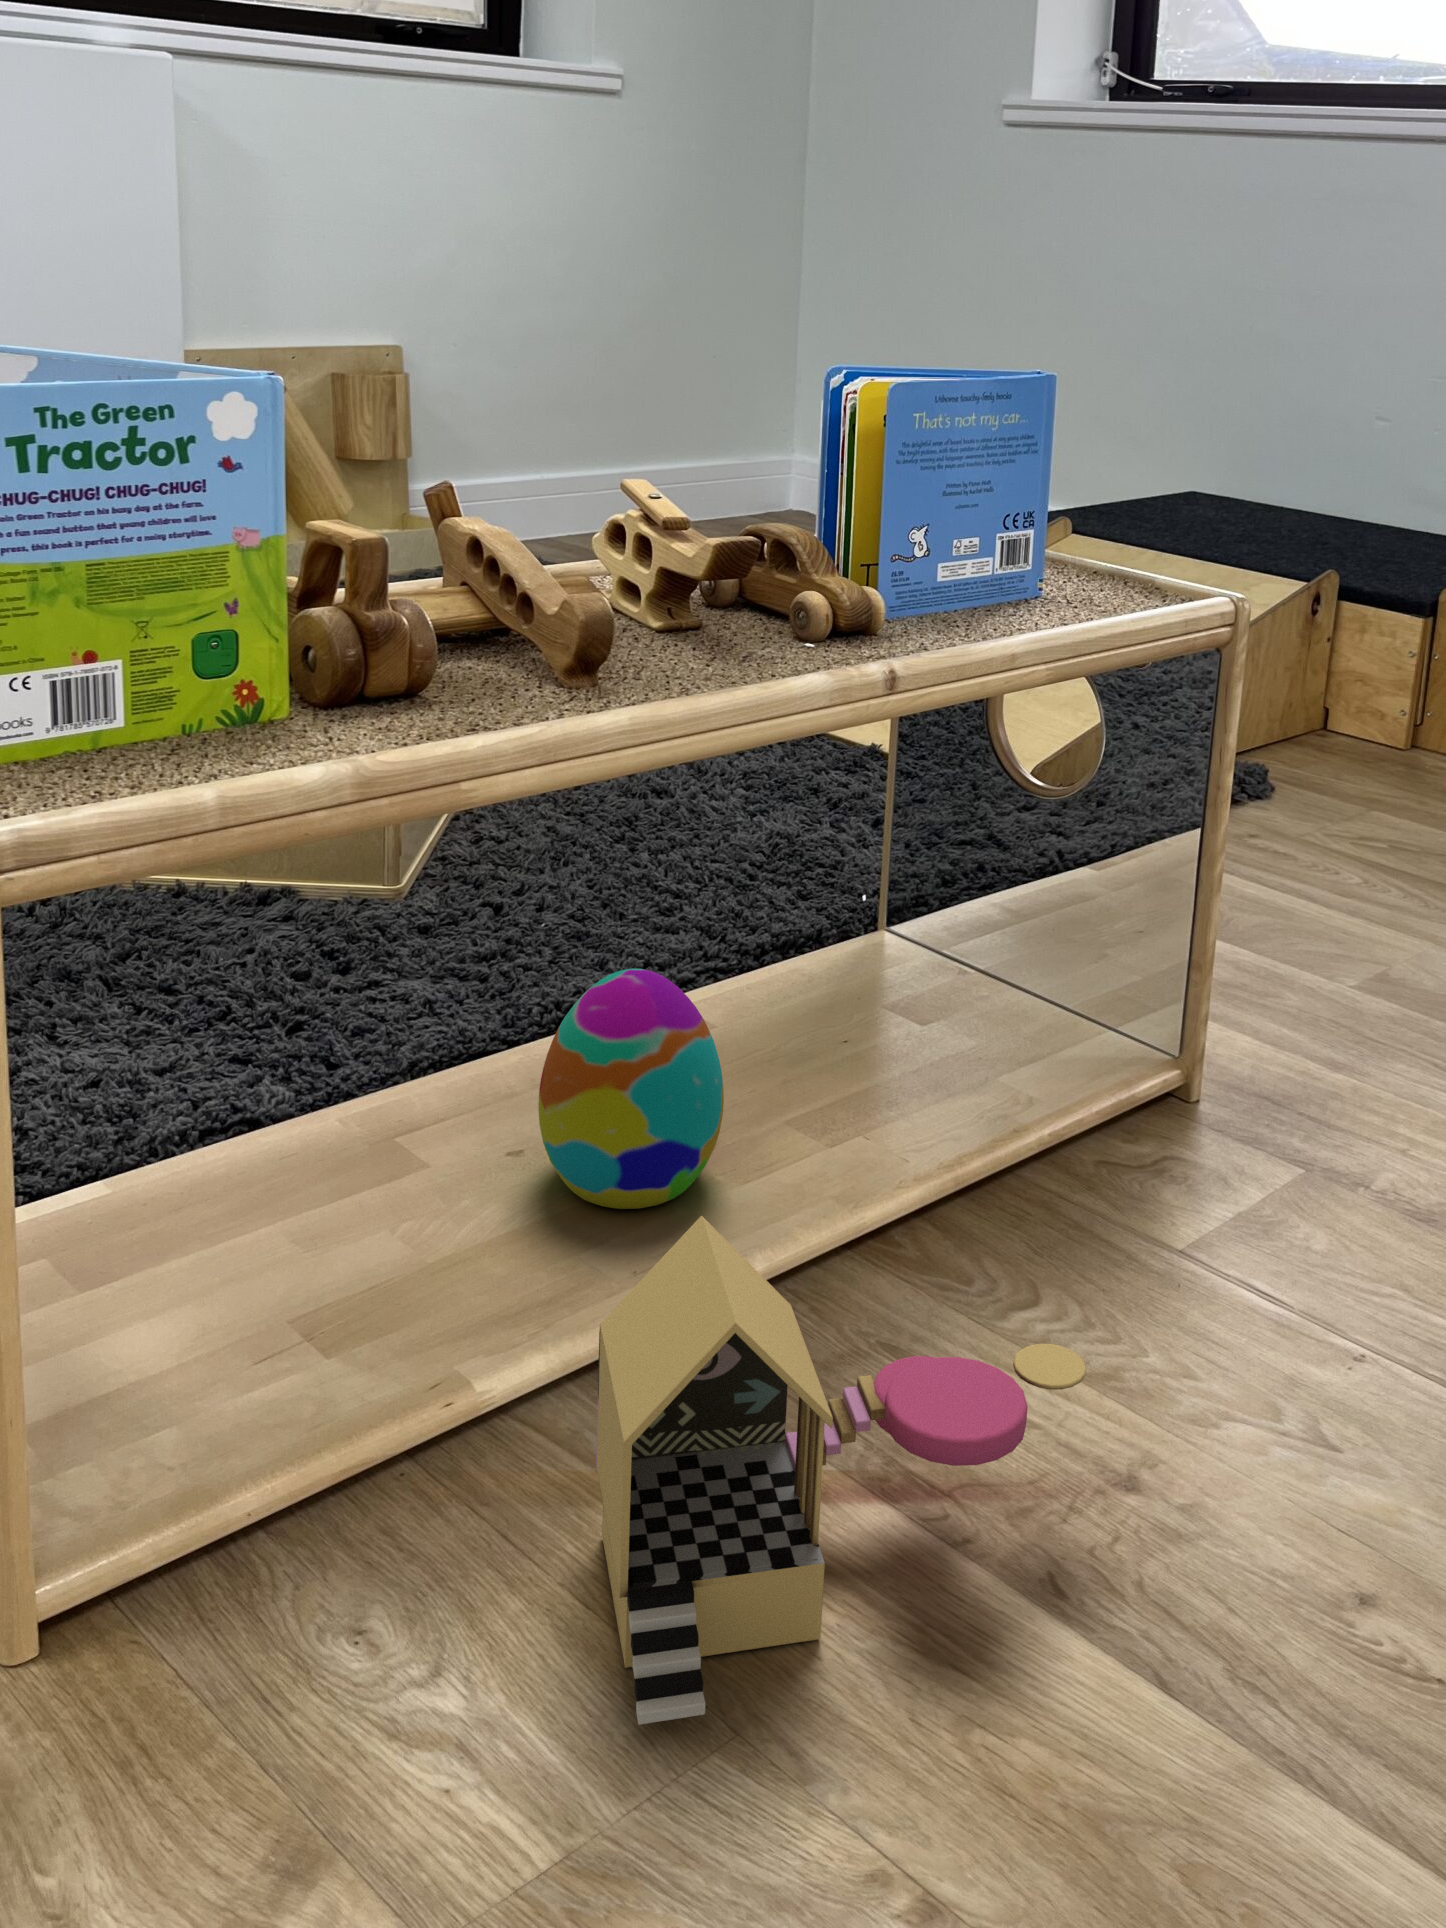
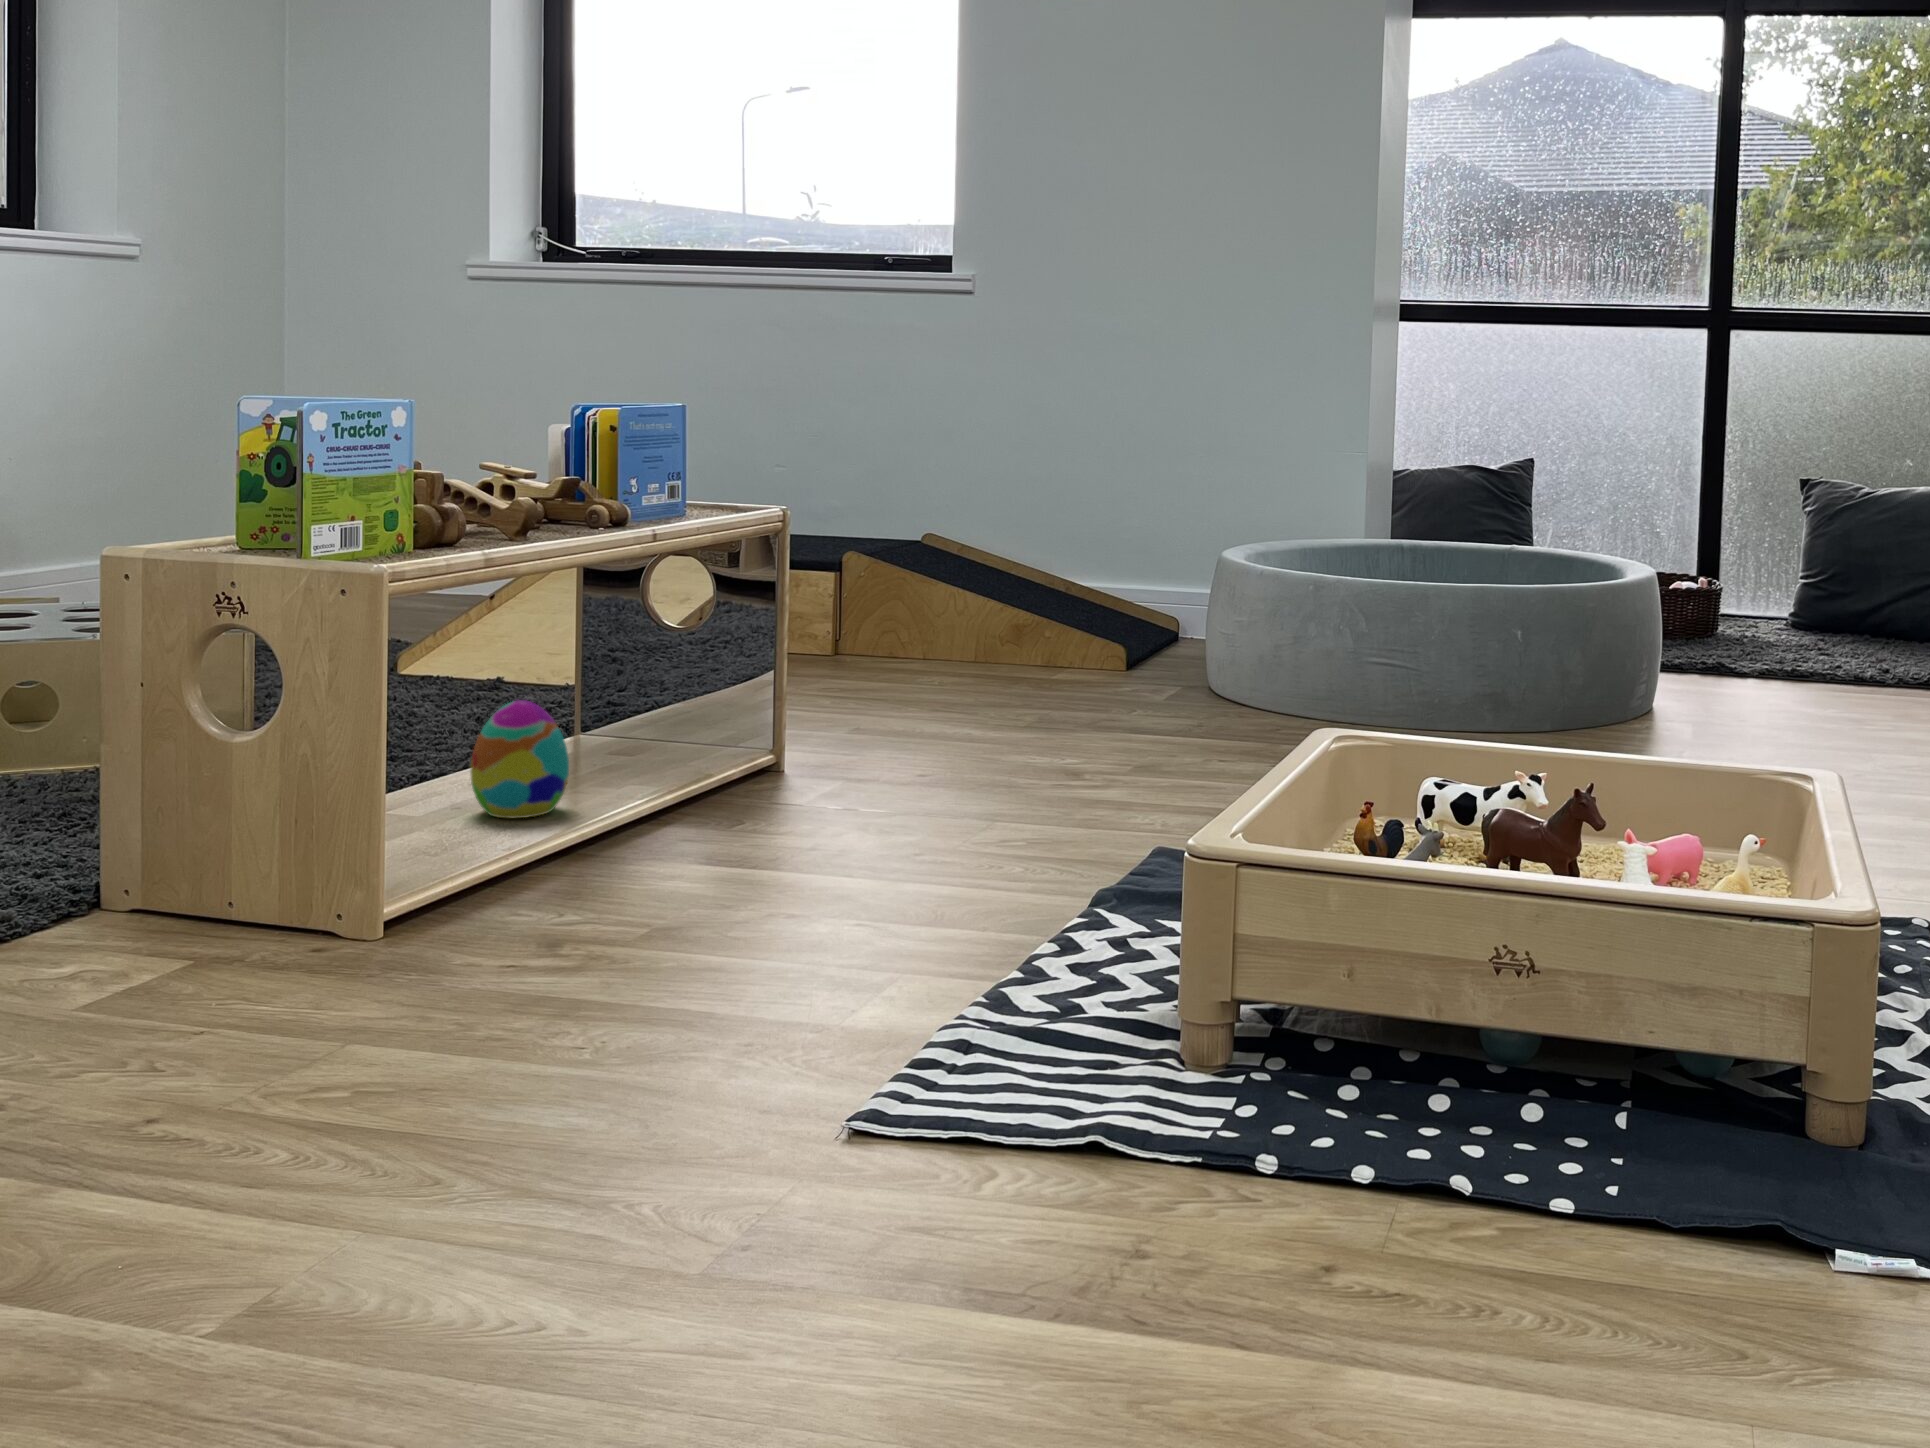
toy house: present [596,1216,1086,1725] -> none [595,734,794,901]

